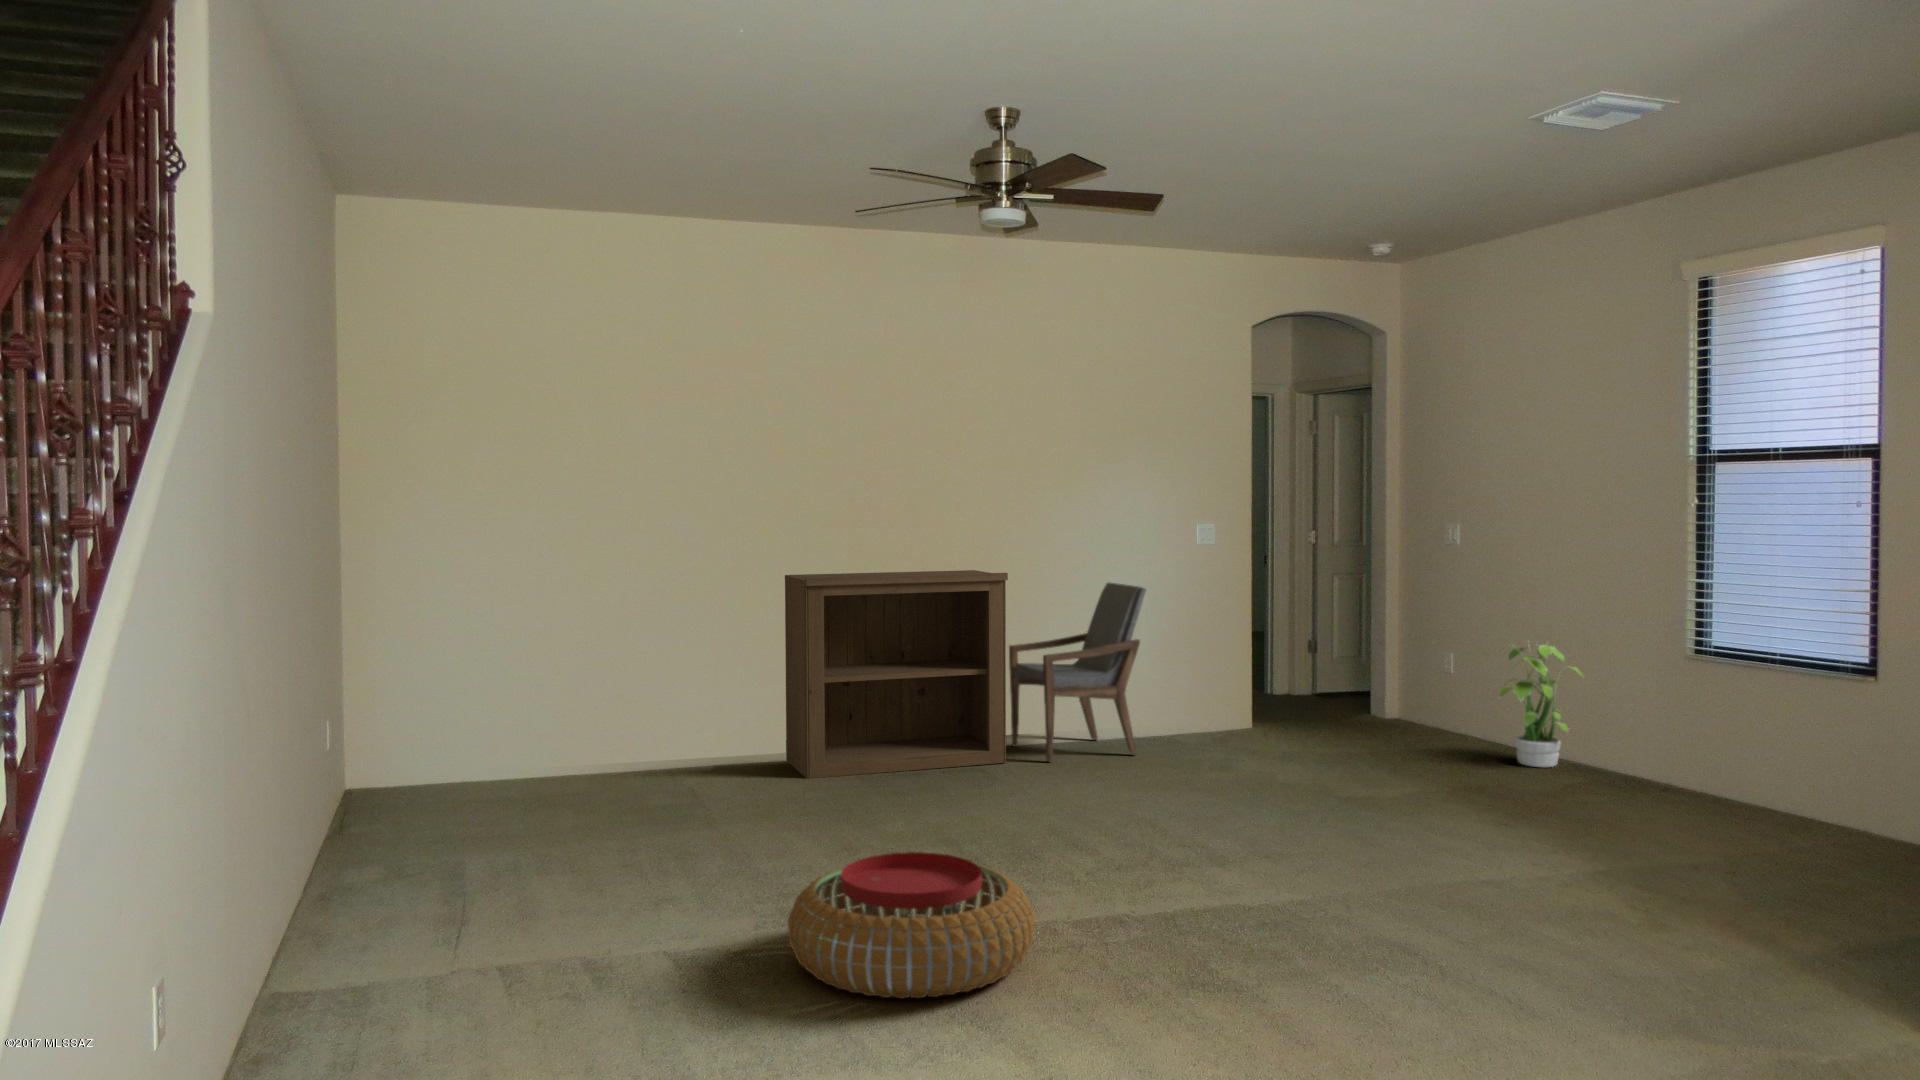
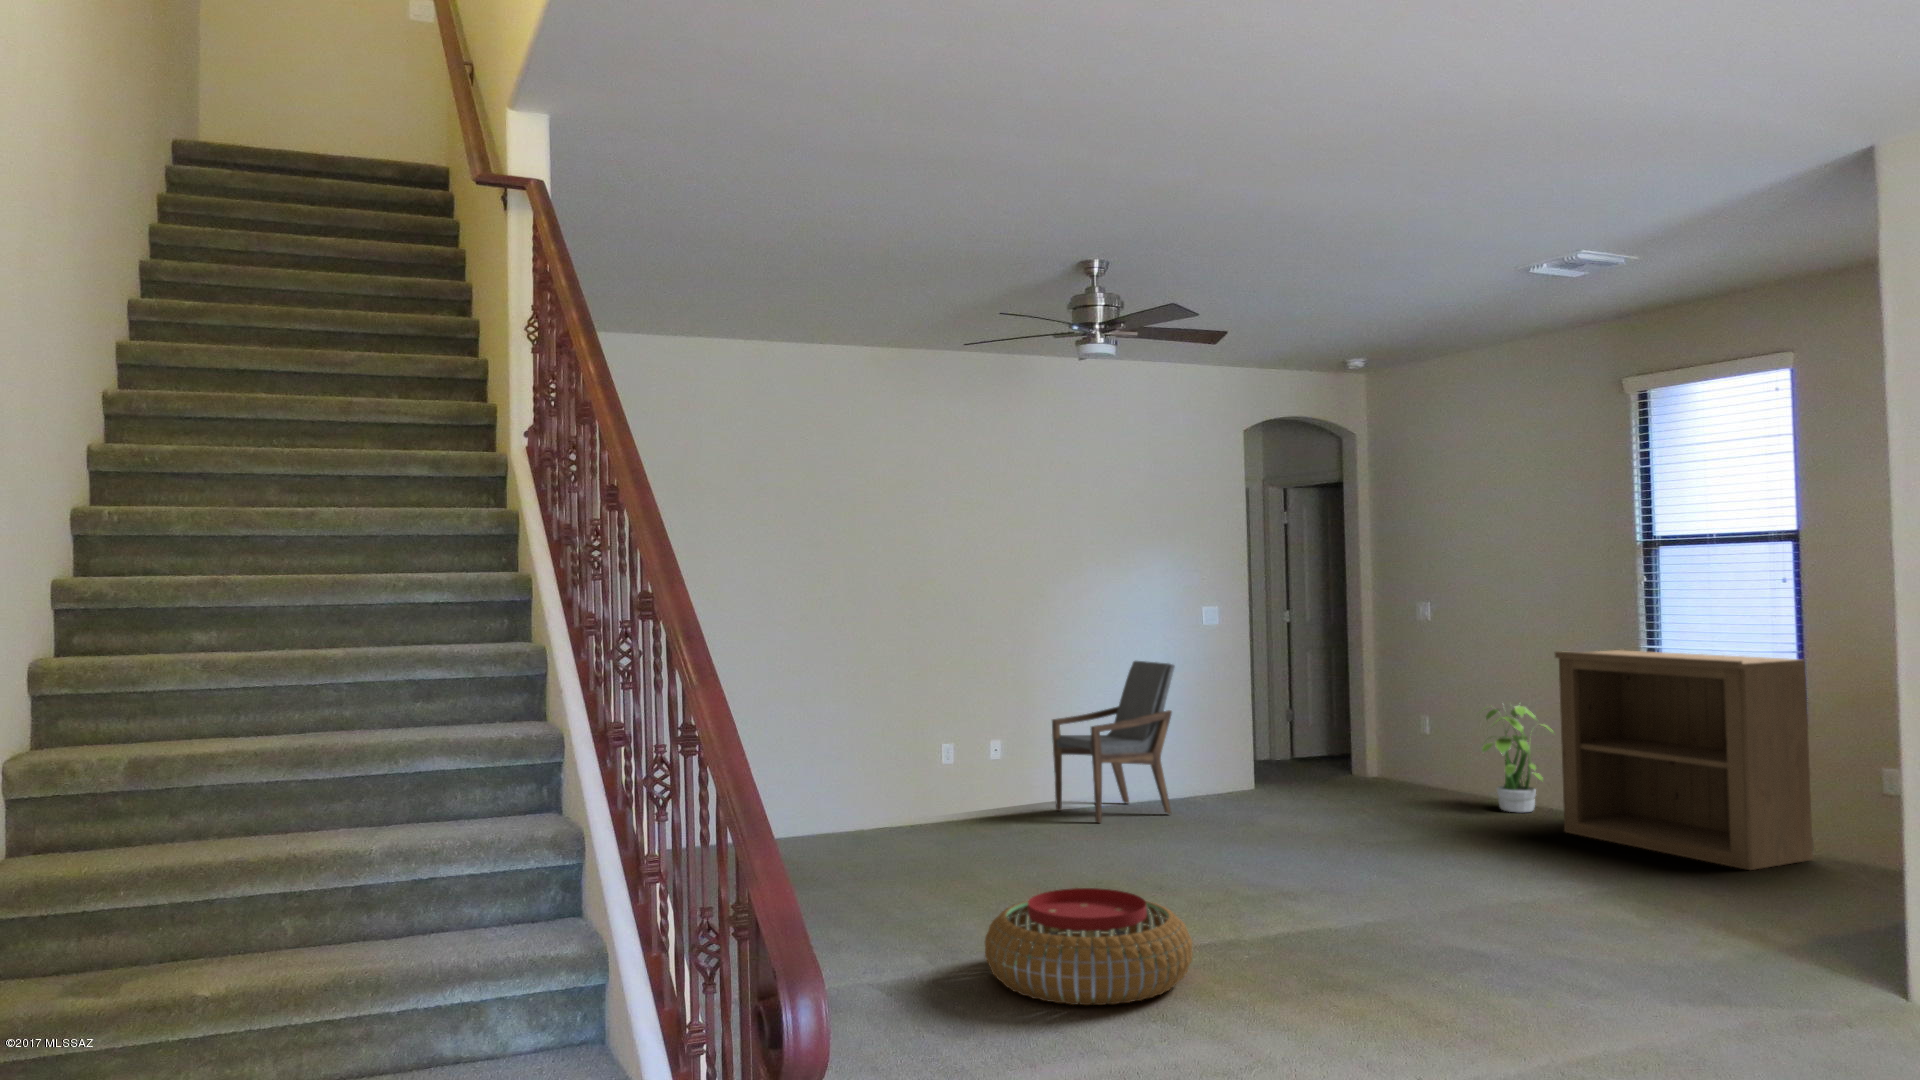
bookshelf: present [785,570,1008,778] -> present [1555,650,1814,870]

